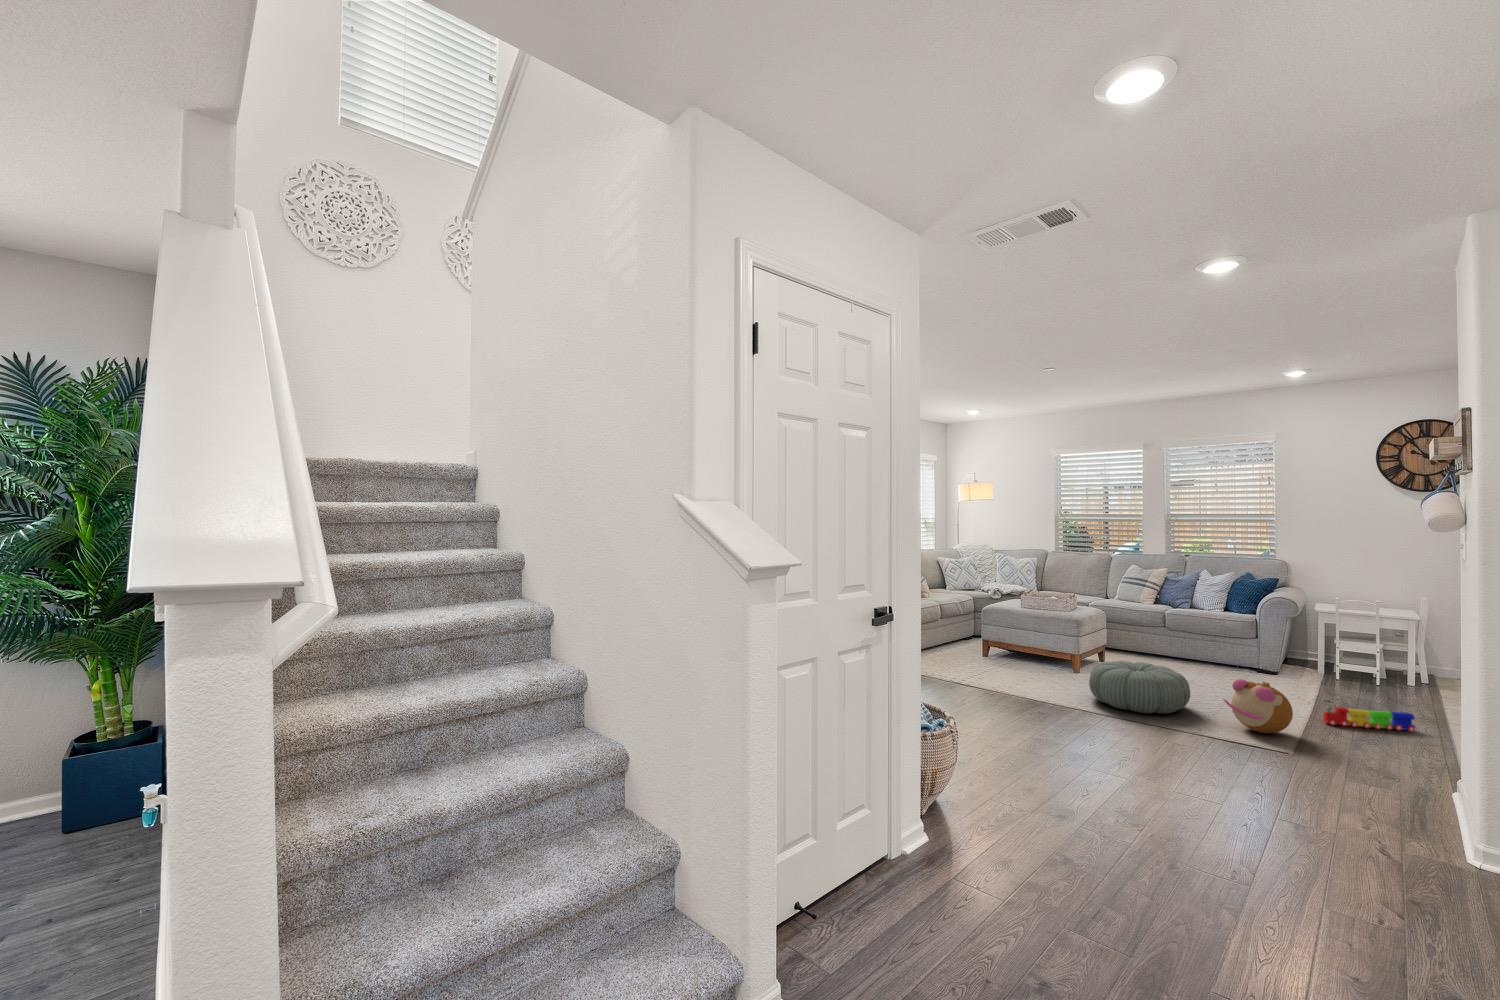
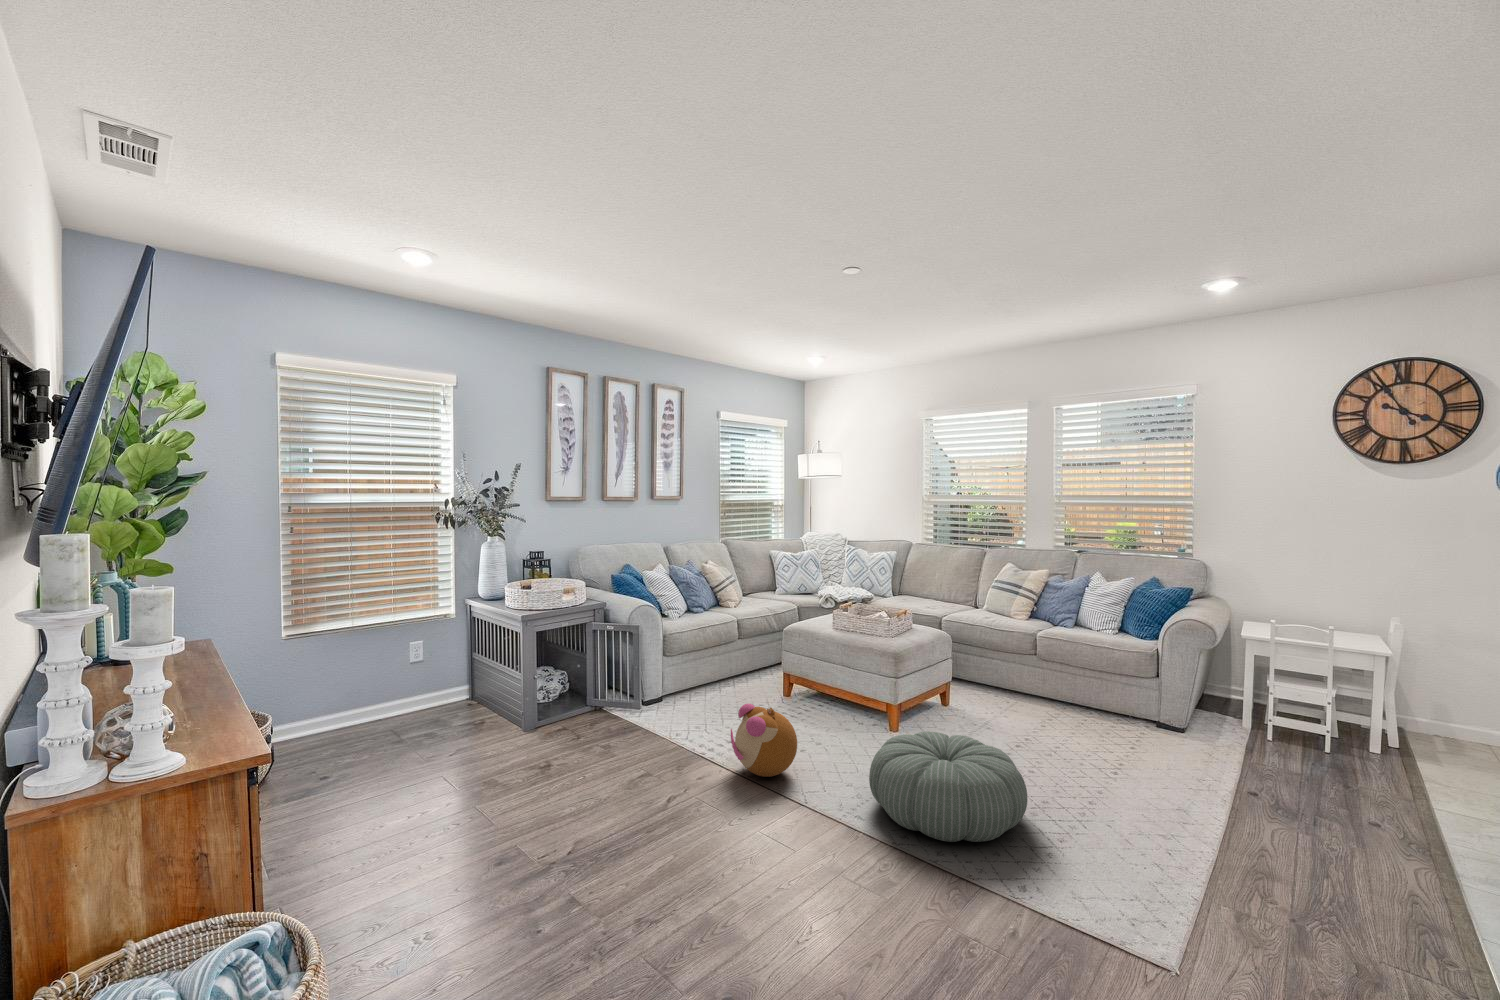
plush toy: present [1223,679,1293,733] -> present [731,704,797,777]
toy train: present [1323,706,1415,732] -> none [1248,834,1410,890]

